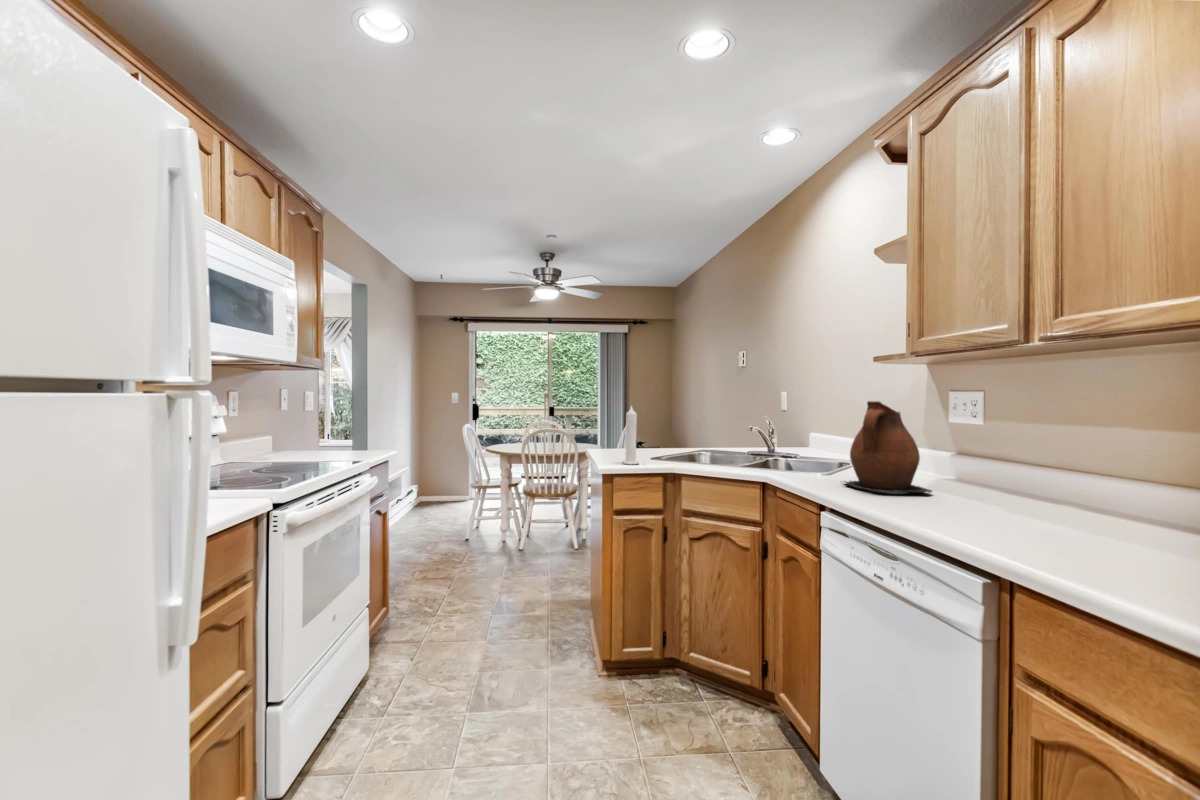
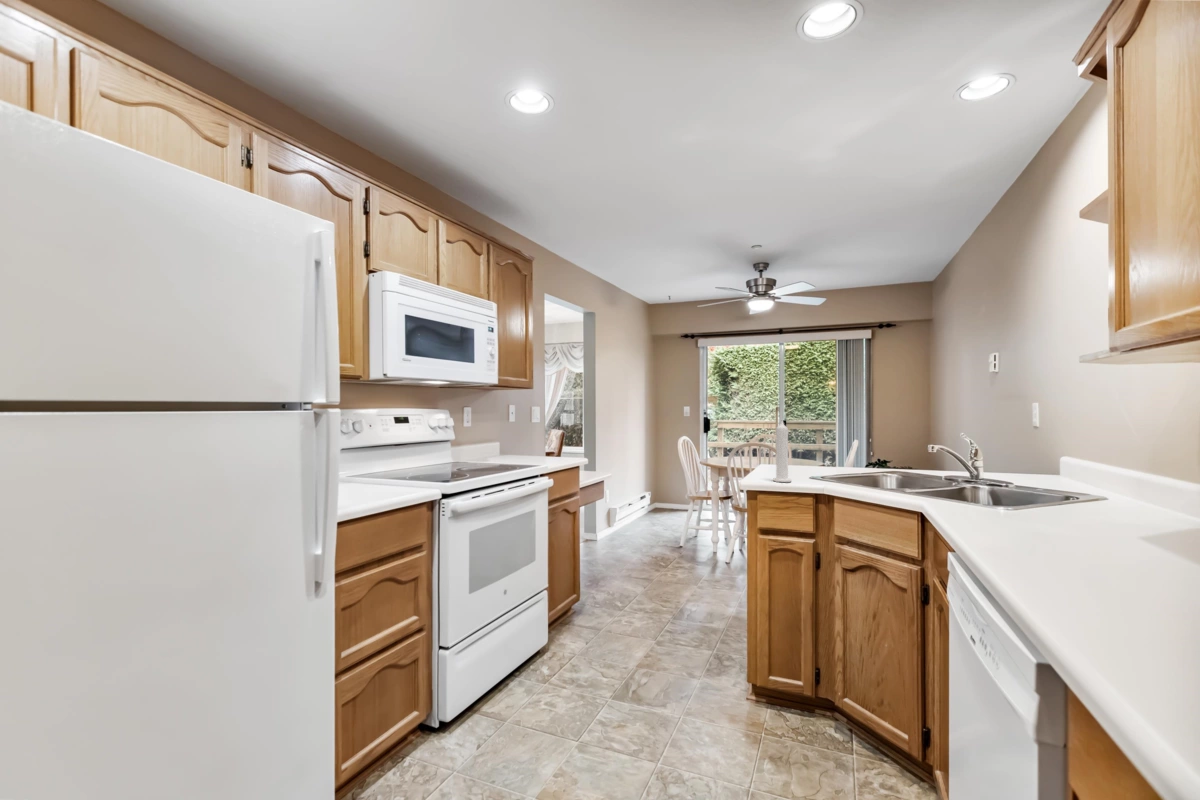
ceramic pitcher: present [845,401,932,493] -> none [1007,415,1146,546]

